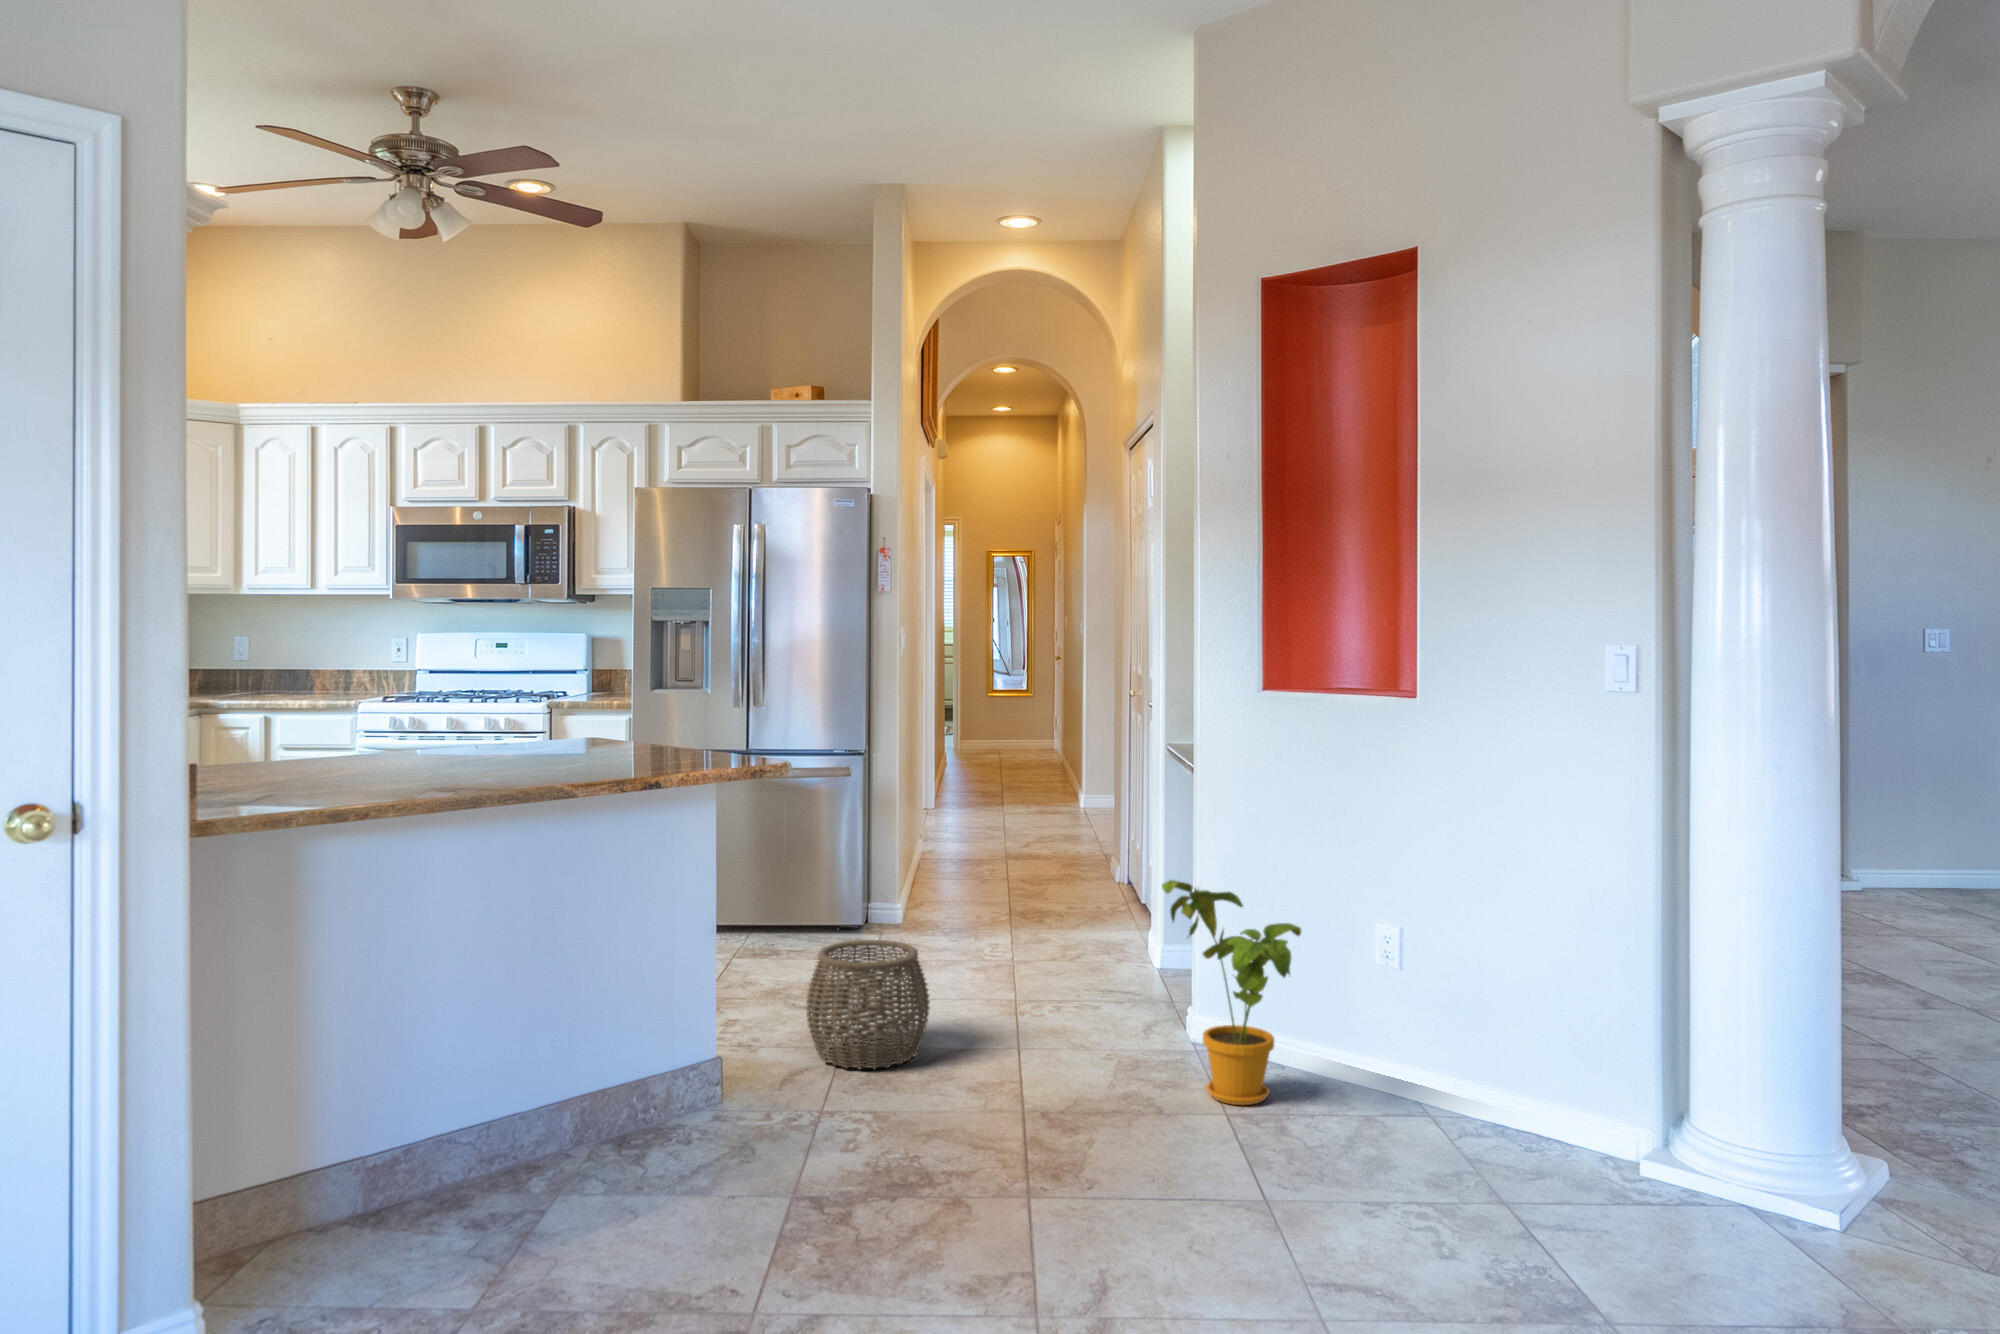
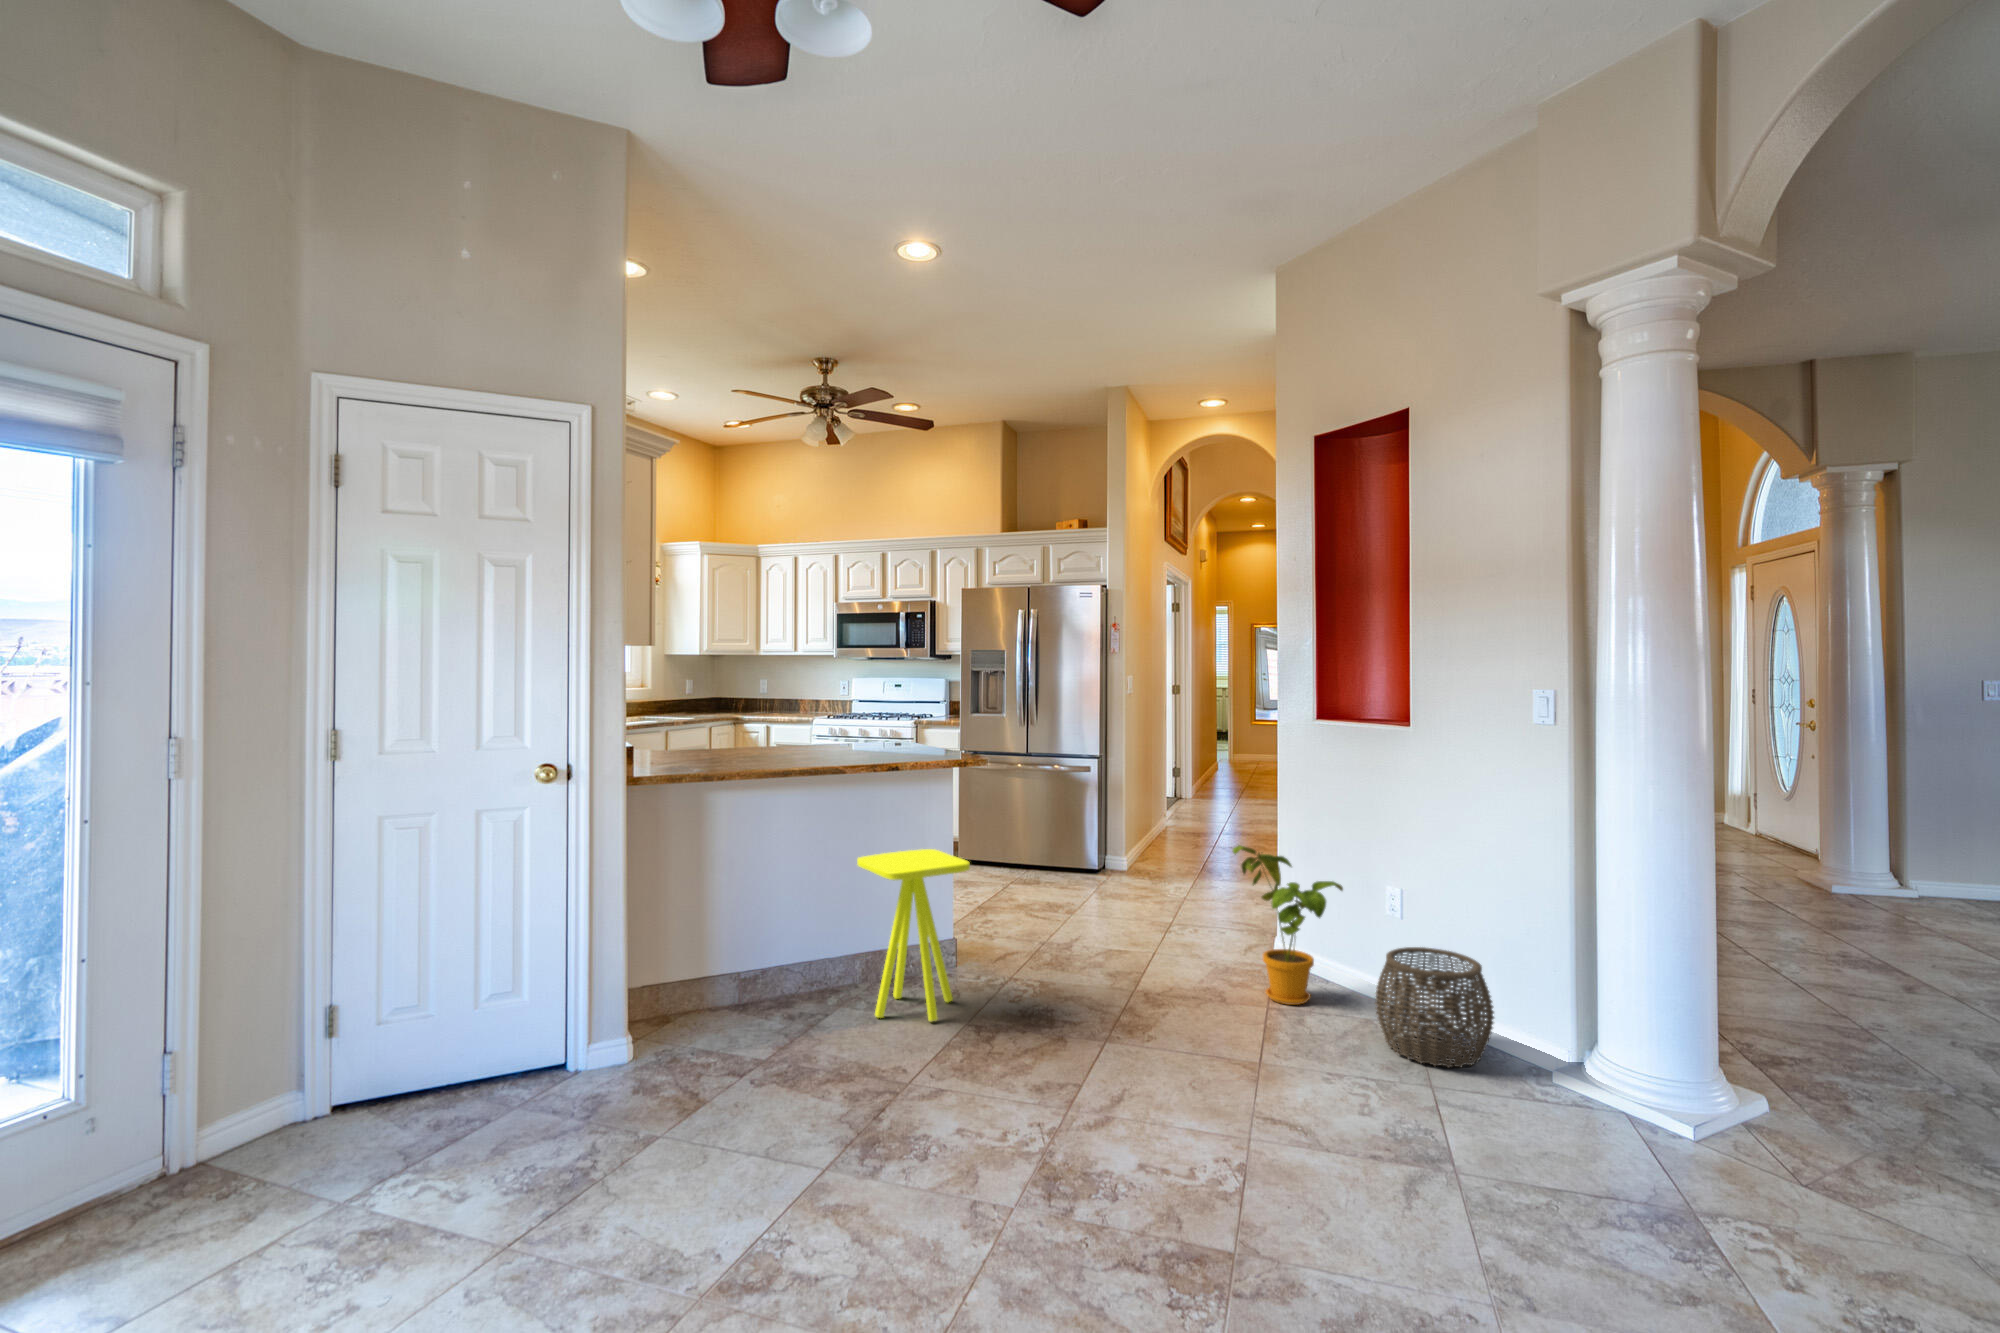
side table: none [593,915,794,1206] -> present [857,849,970,1021]
woven basket: present [806,940,930,1069] -> present [1375,947,1494,1067]

